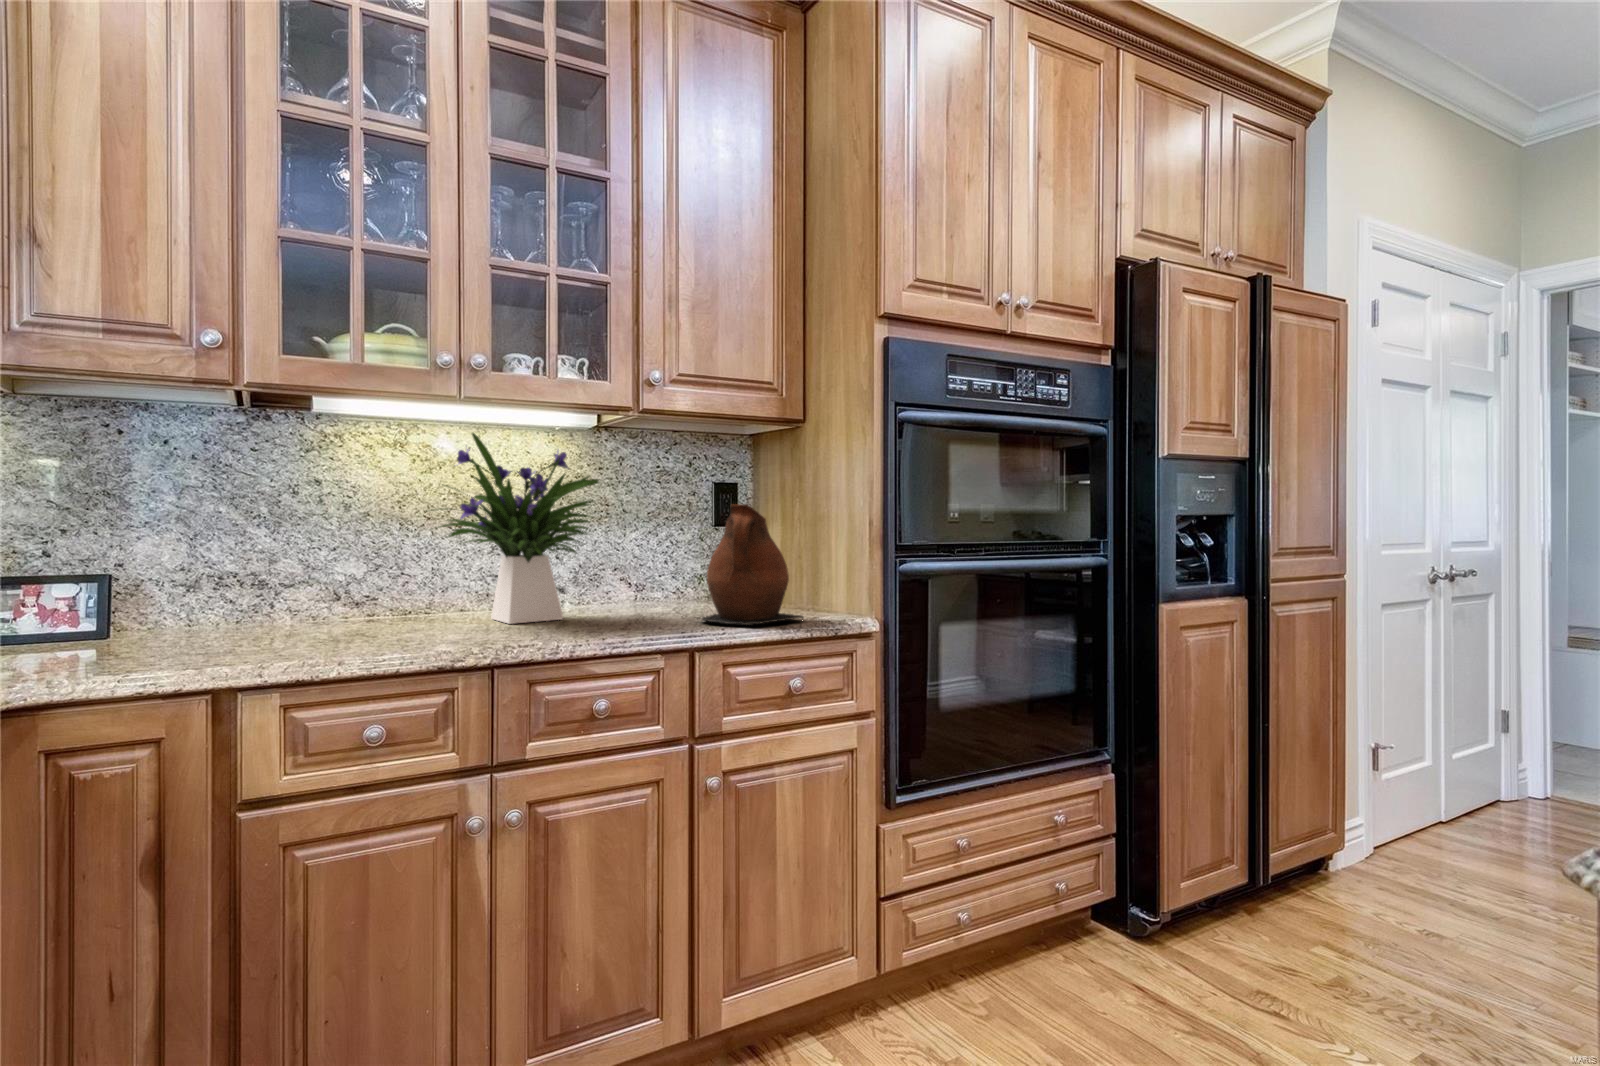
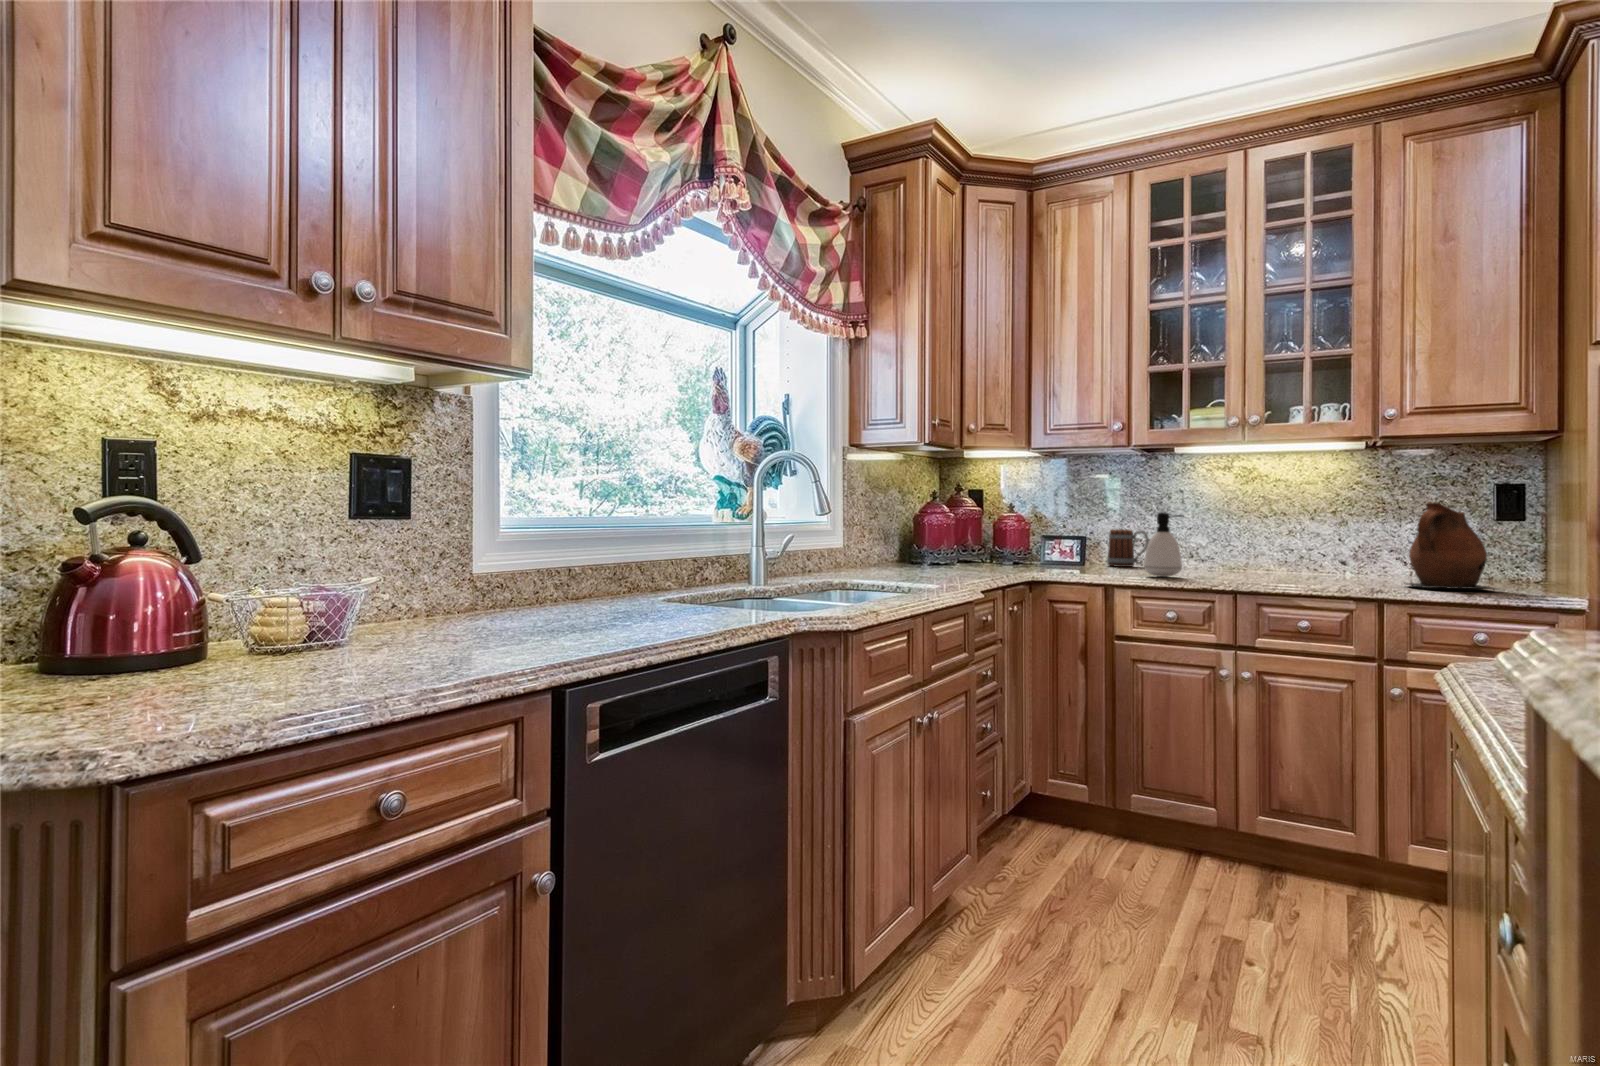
flower arrangement: present [438,433,599,624] -> none [1229,461,1357,578]
soap dispenser: none [302,520,384,654] -> present [1144,512,1183,577]
mug: none [160,553,256,631] -> present [1107,529,1149,567]

